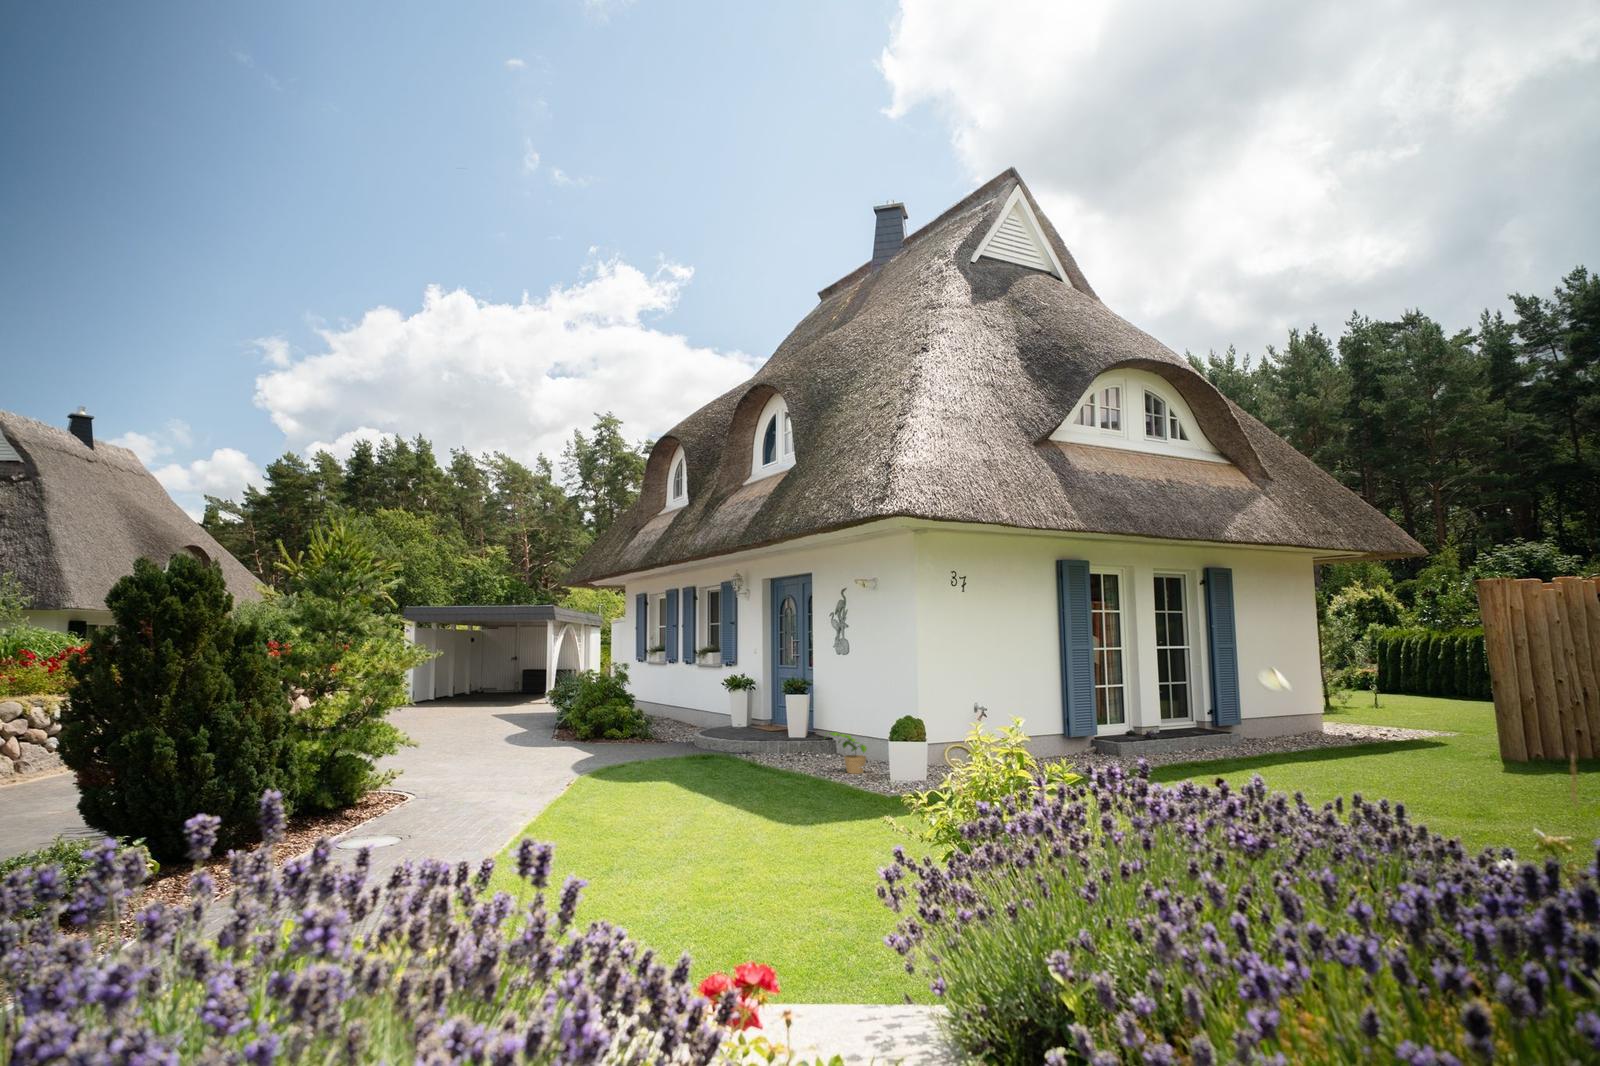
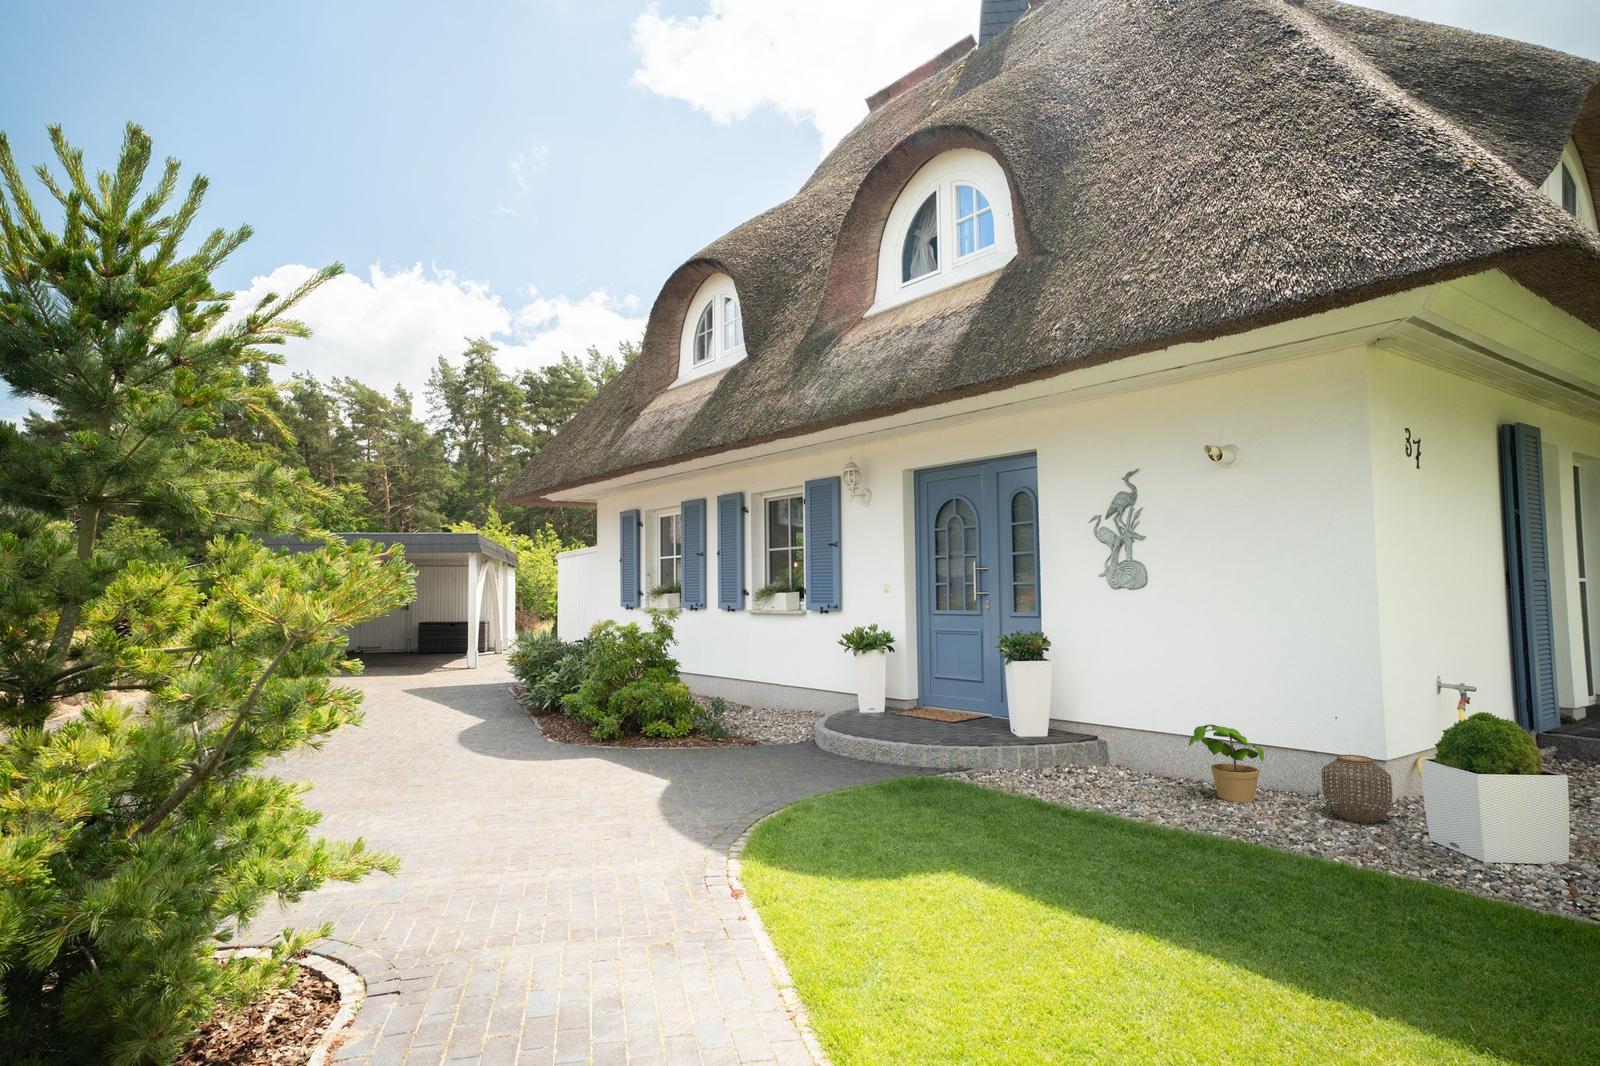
woven basket: none [873,748,902,781] -> present [1322,755,1392,823]

